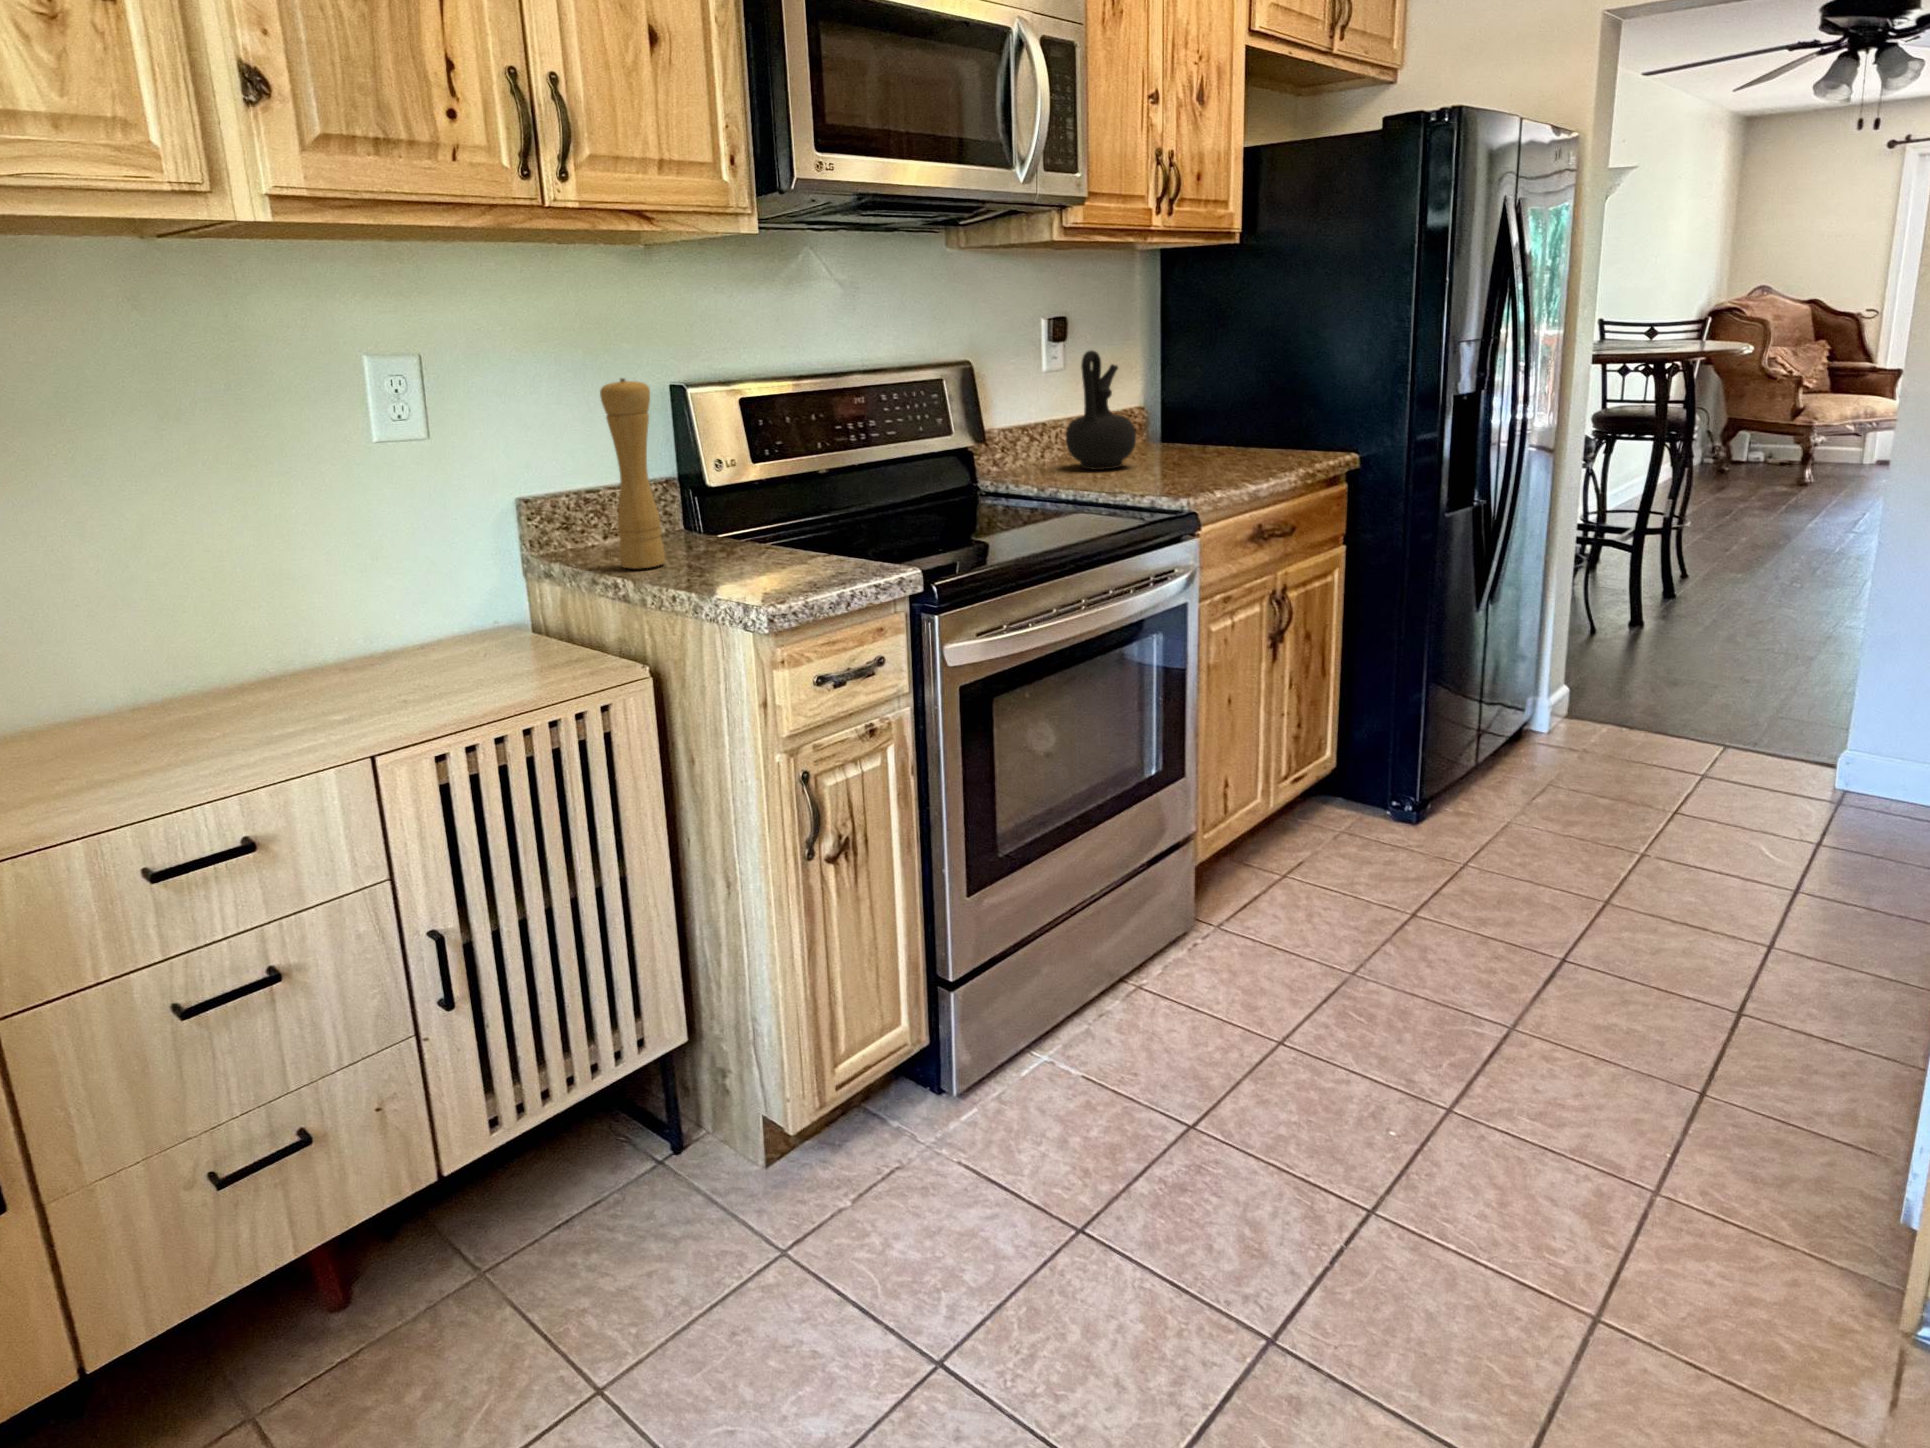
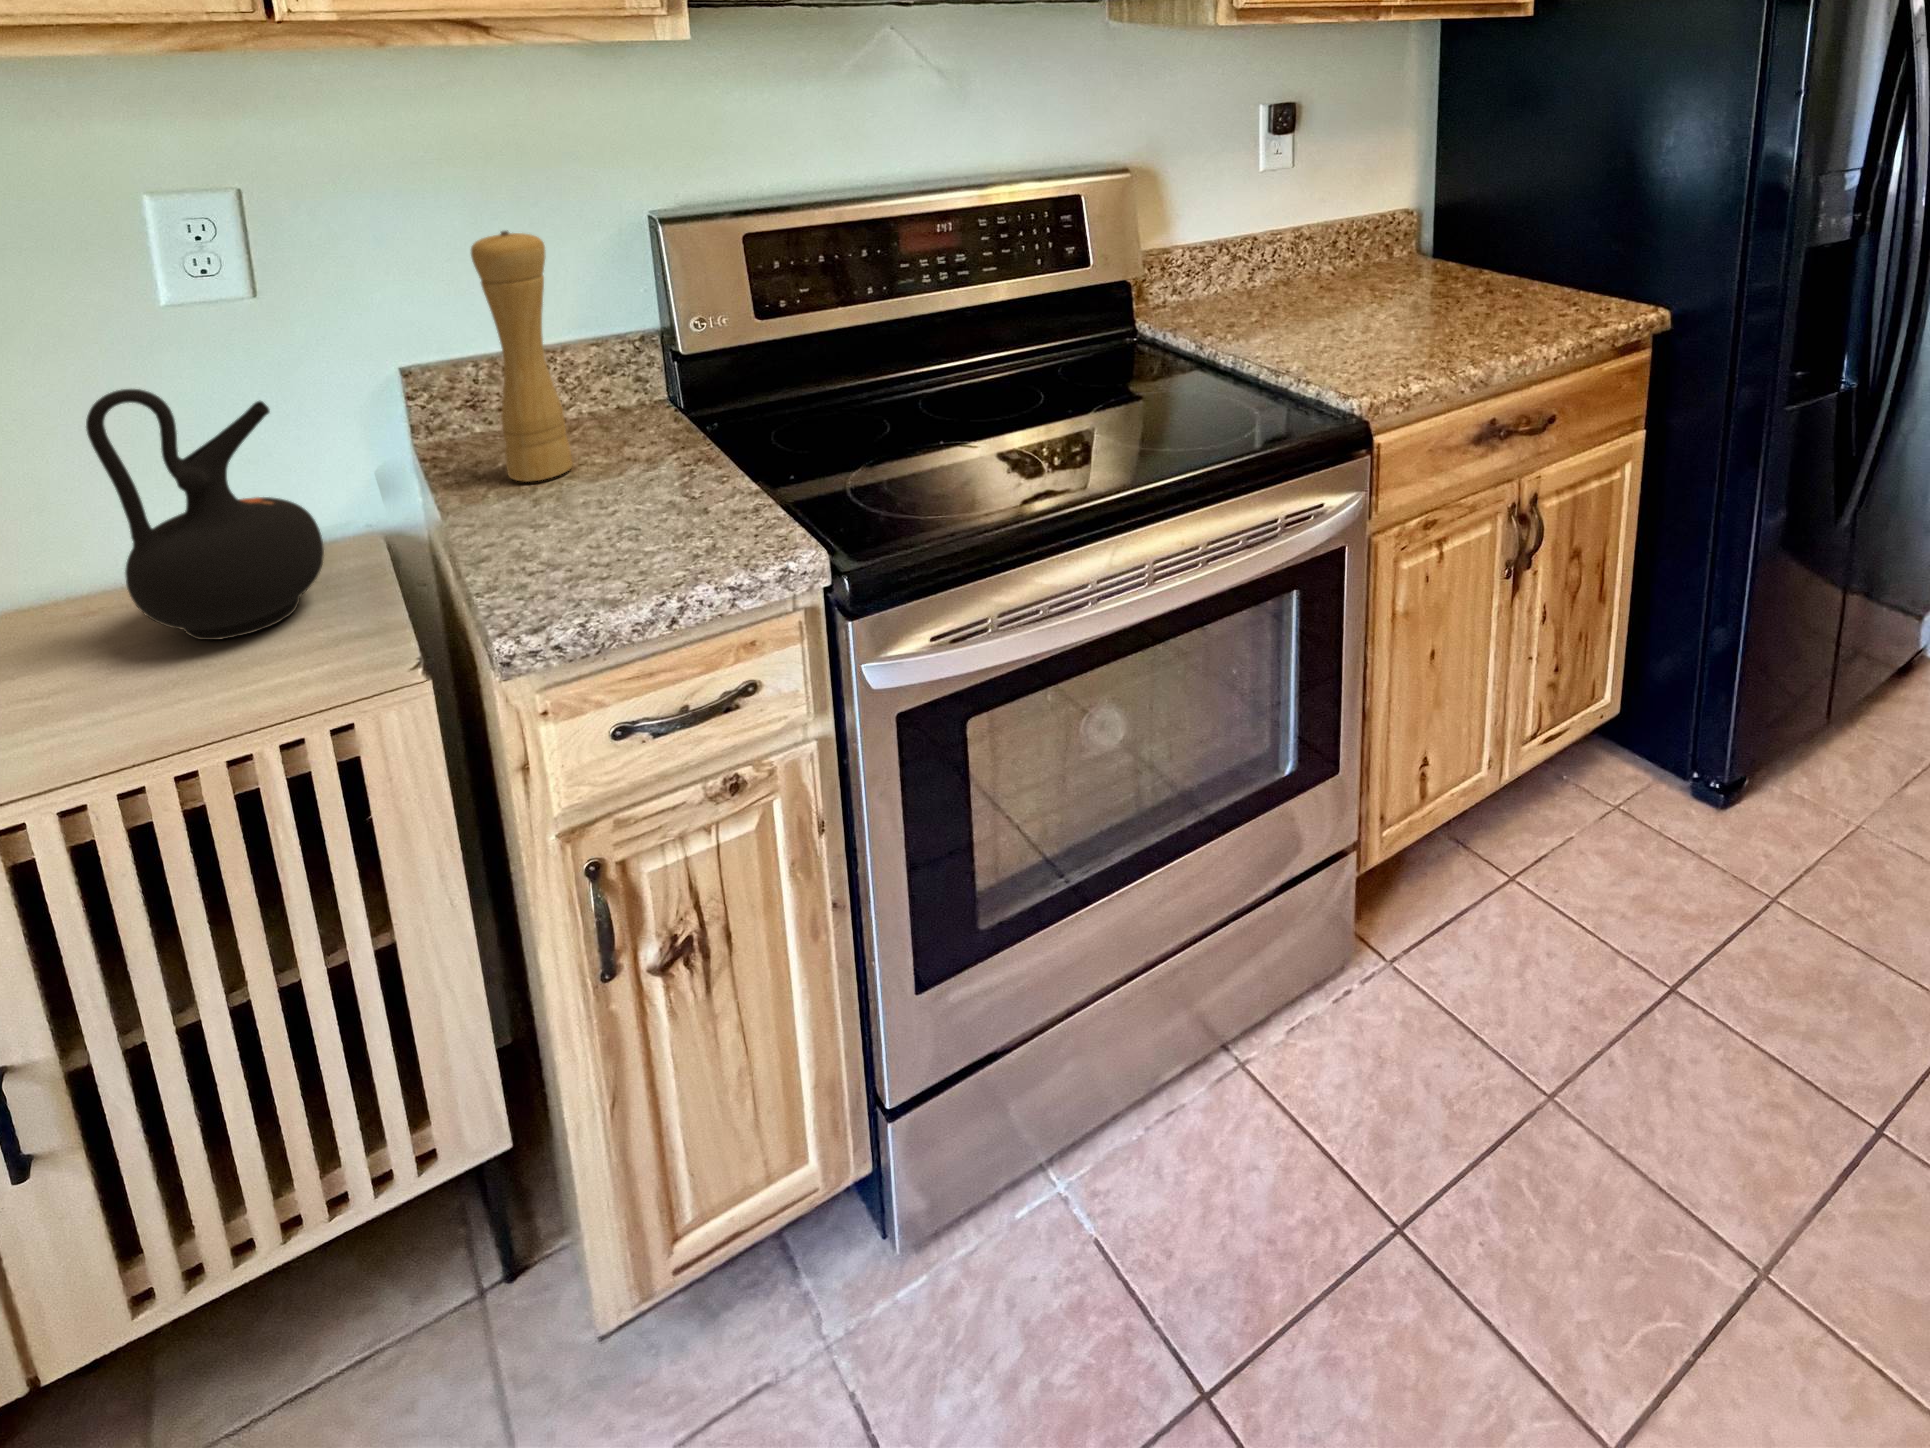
ceramic jug: present [1066,350,1136,470] -> present [86,389,324,640]

